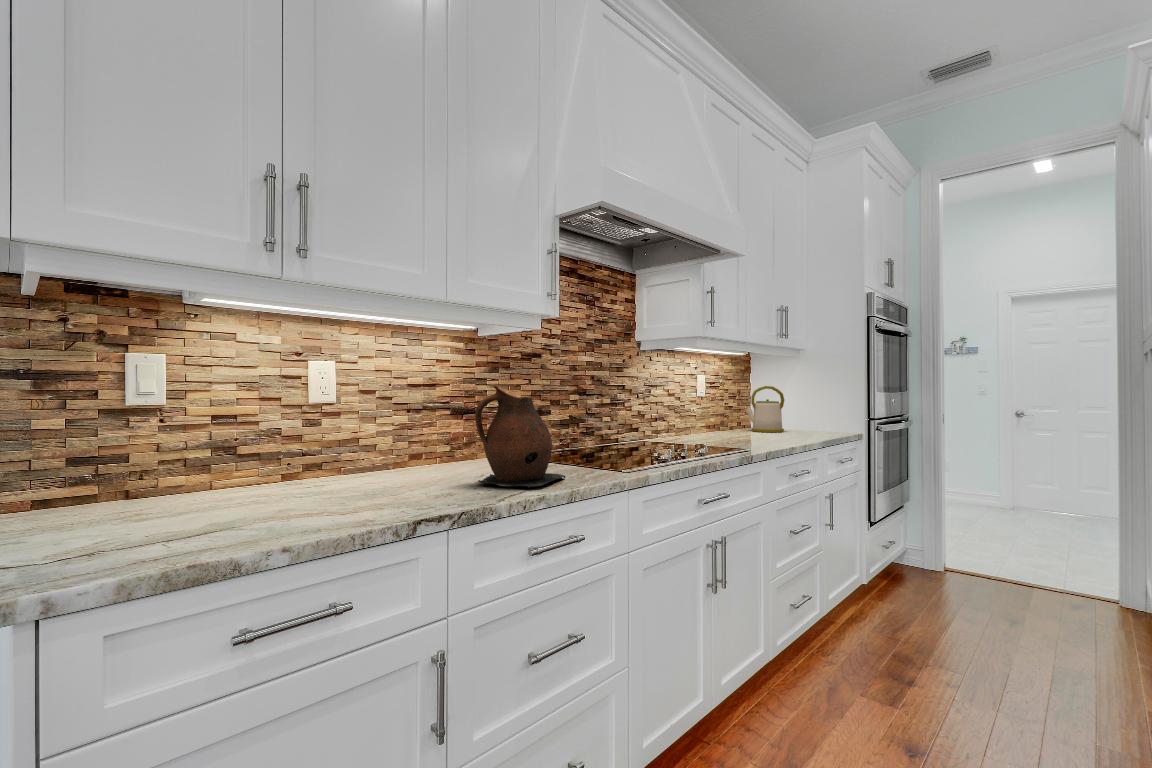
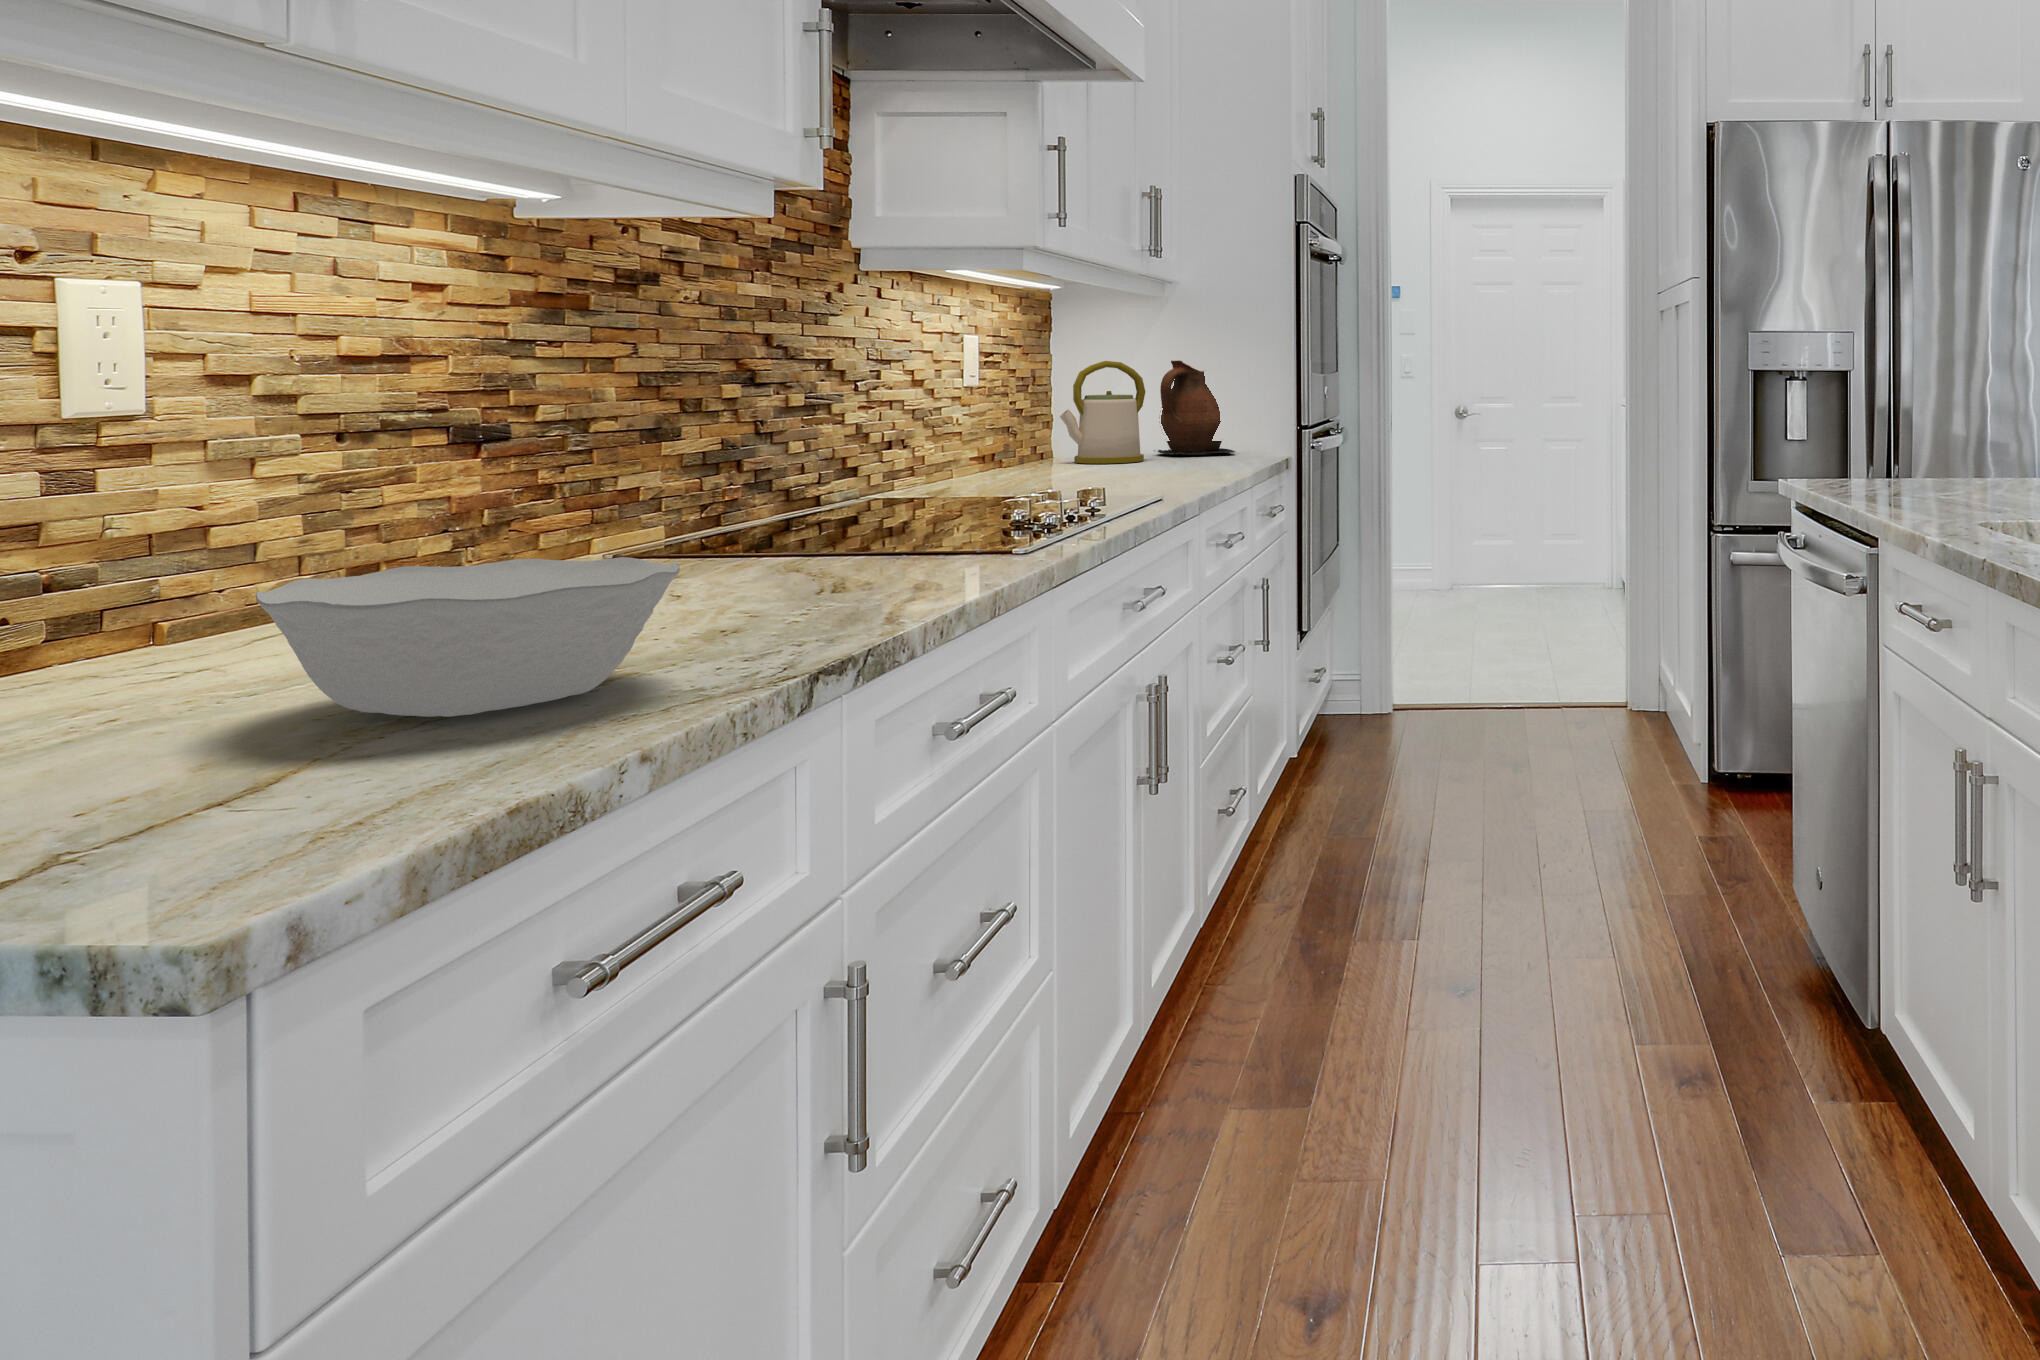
ceramic pitcher: present [475,386,565,488] -> present [1158,360,1235,454]
bowl: none [265,460,403,518] -> present [255,557,680,717]

